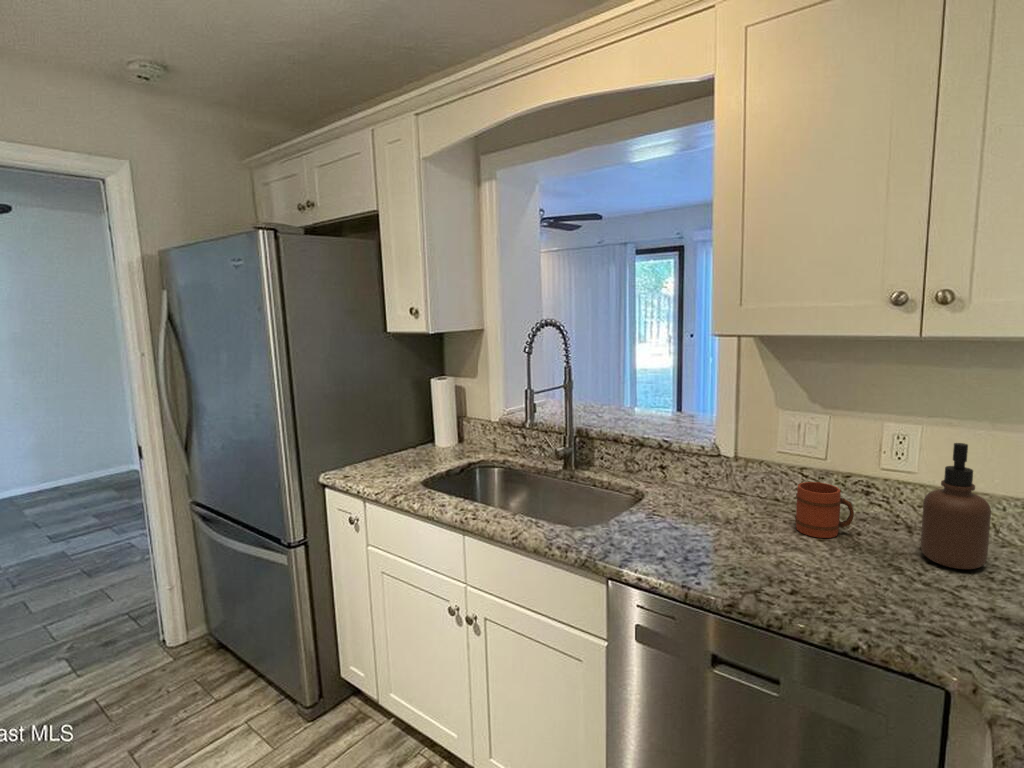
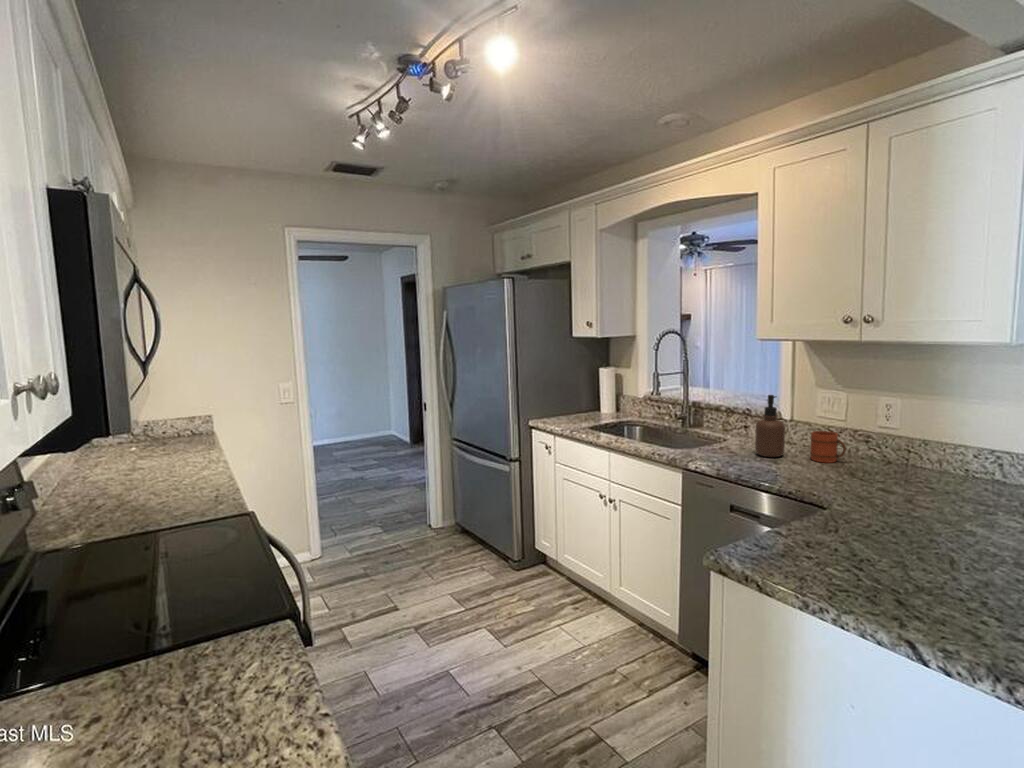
soap dispenser: present [921,443,991,569] -> present [755,395,785,457]

